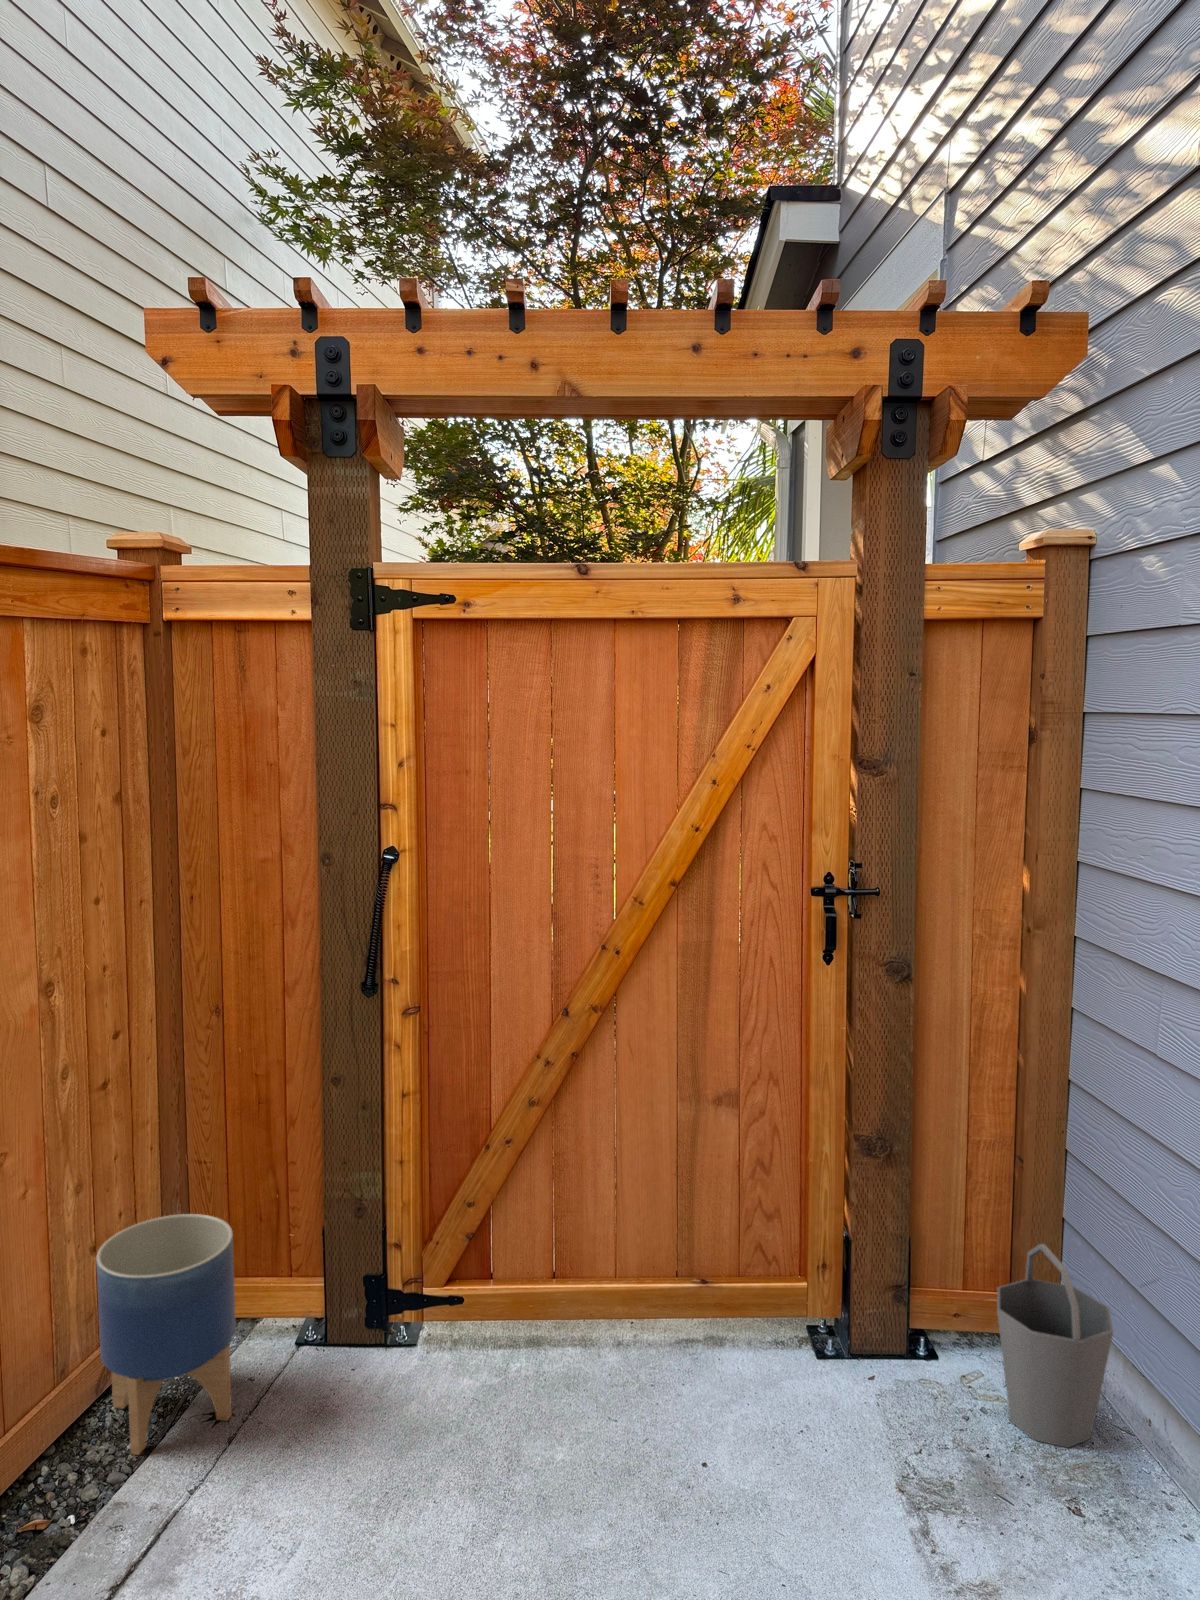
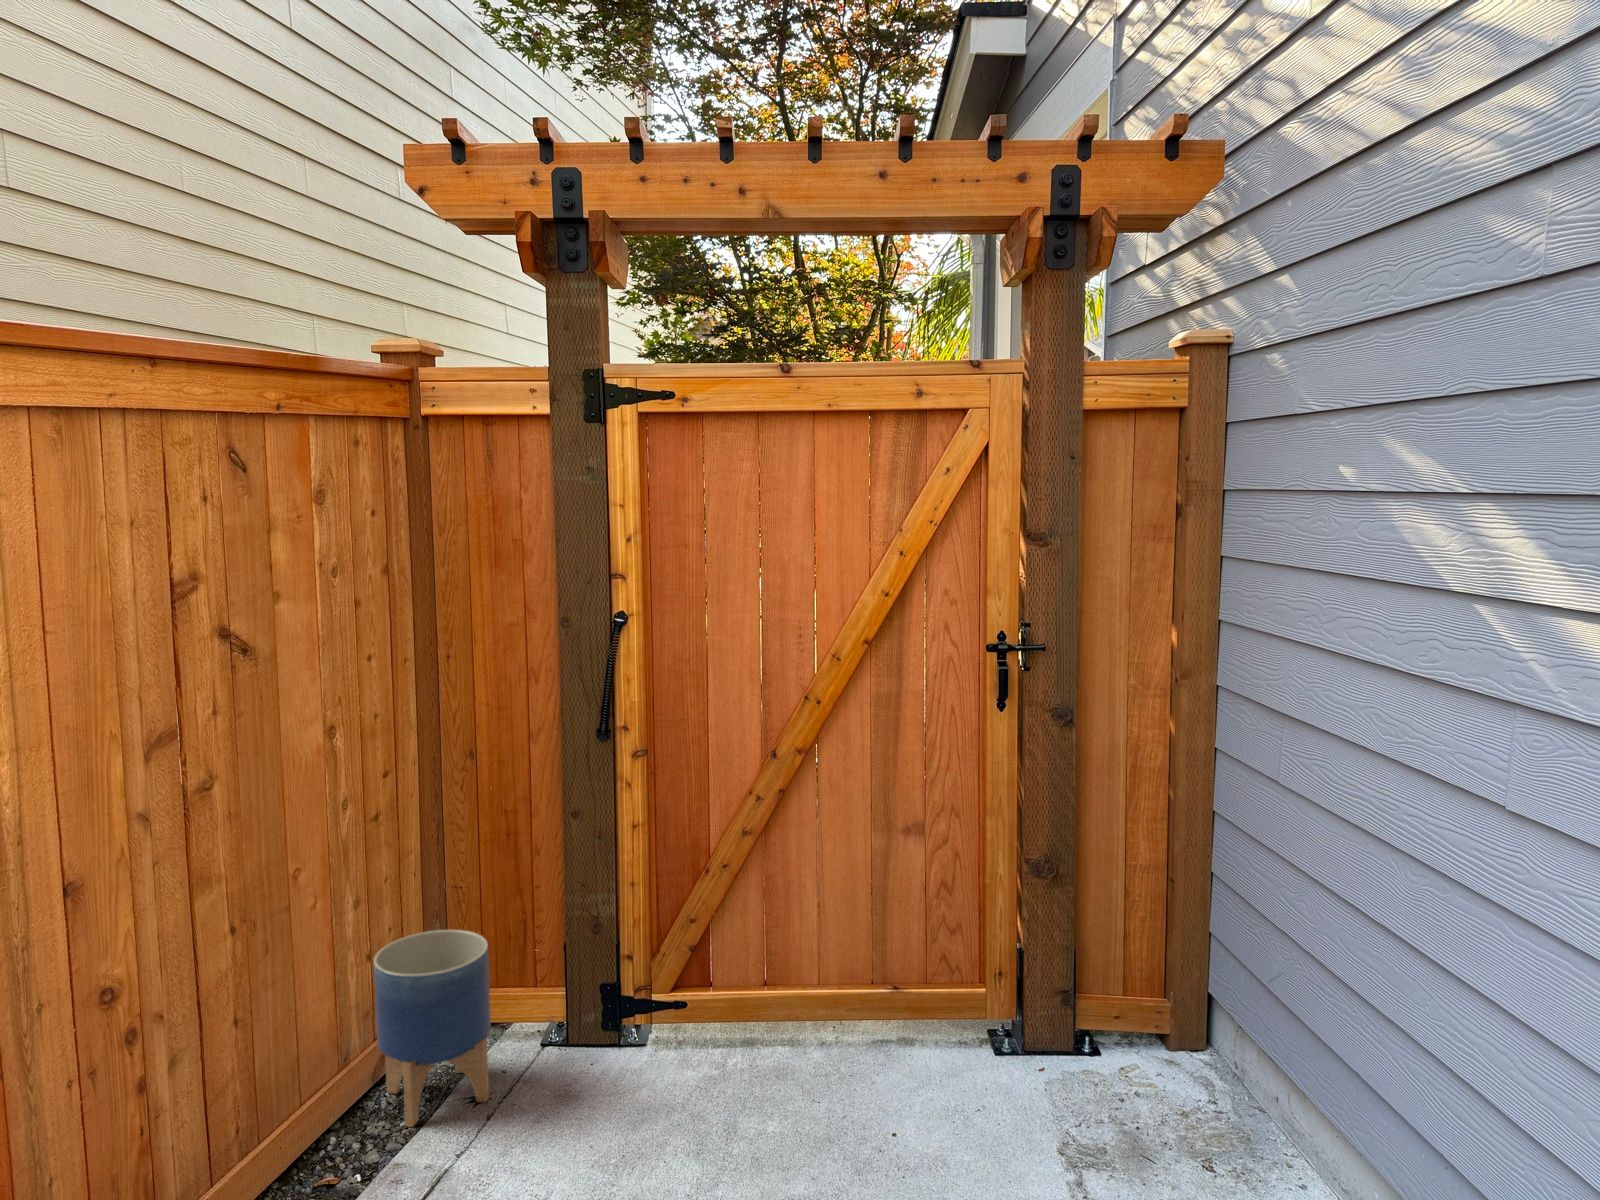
bucket: present [997,1244,1113,1447] -> none [1146,950,1244,1121]

